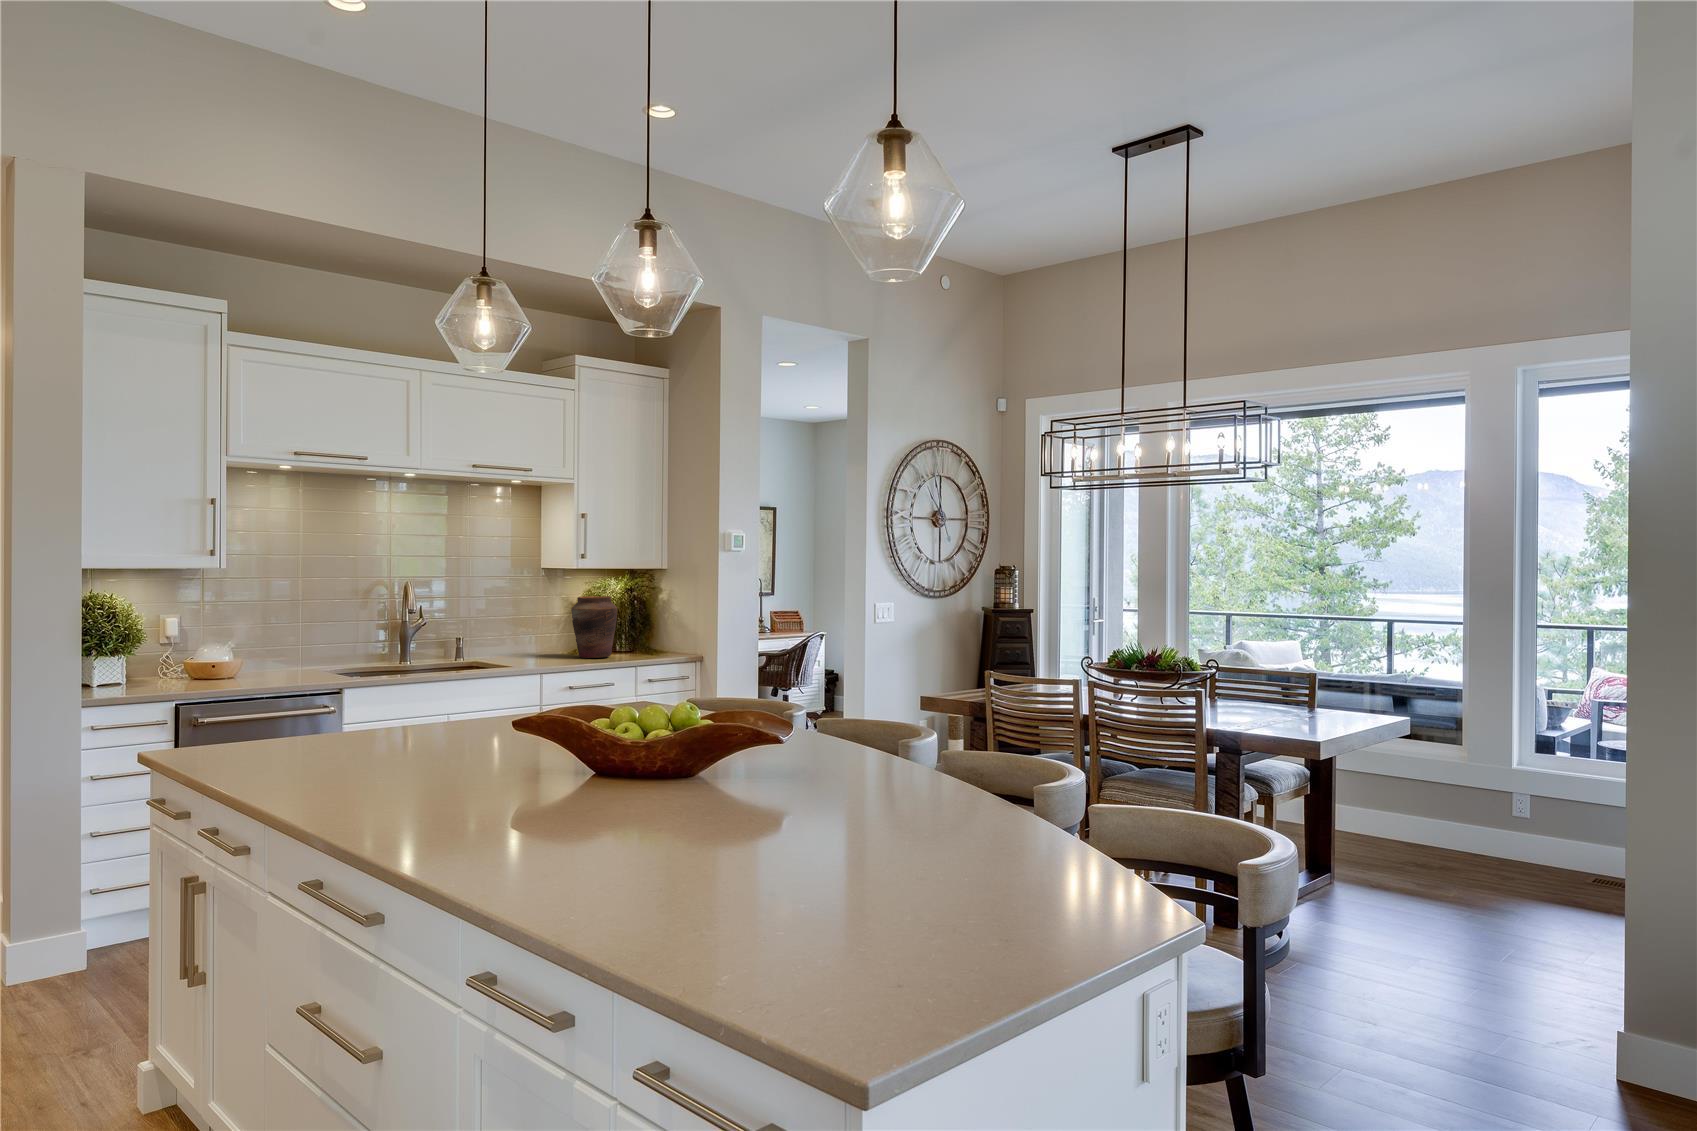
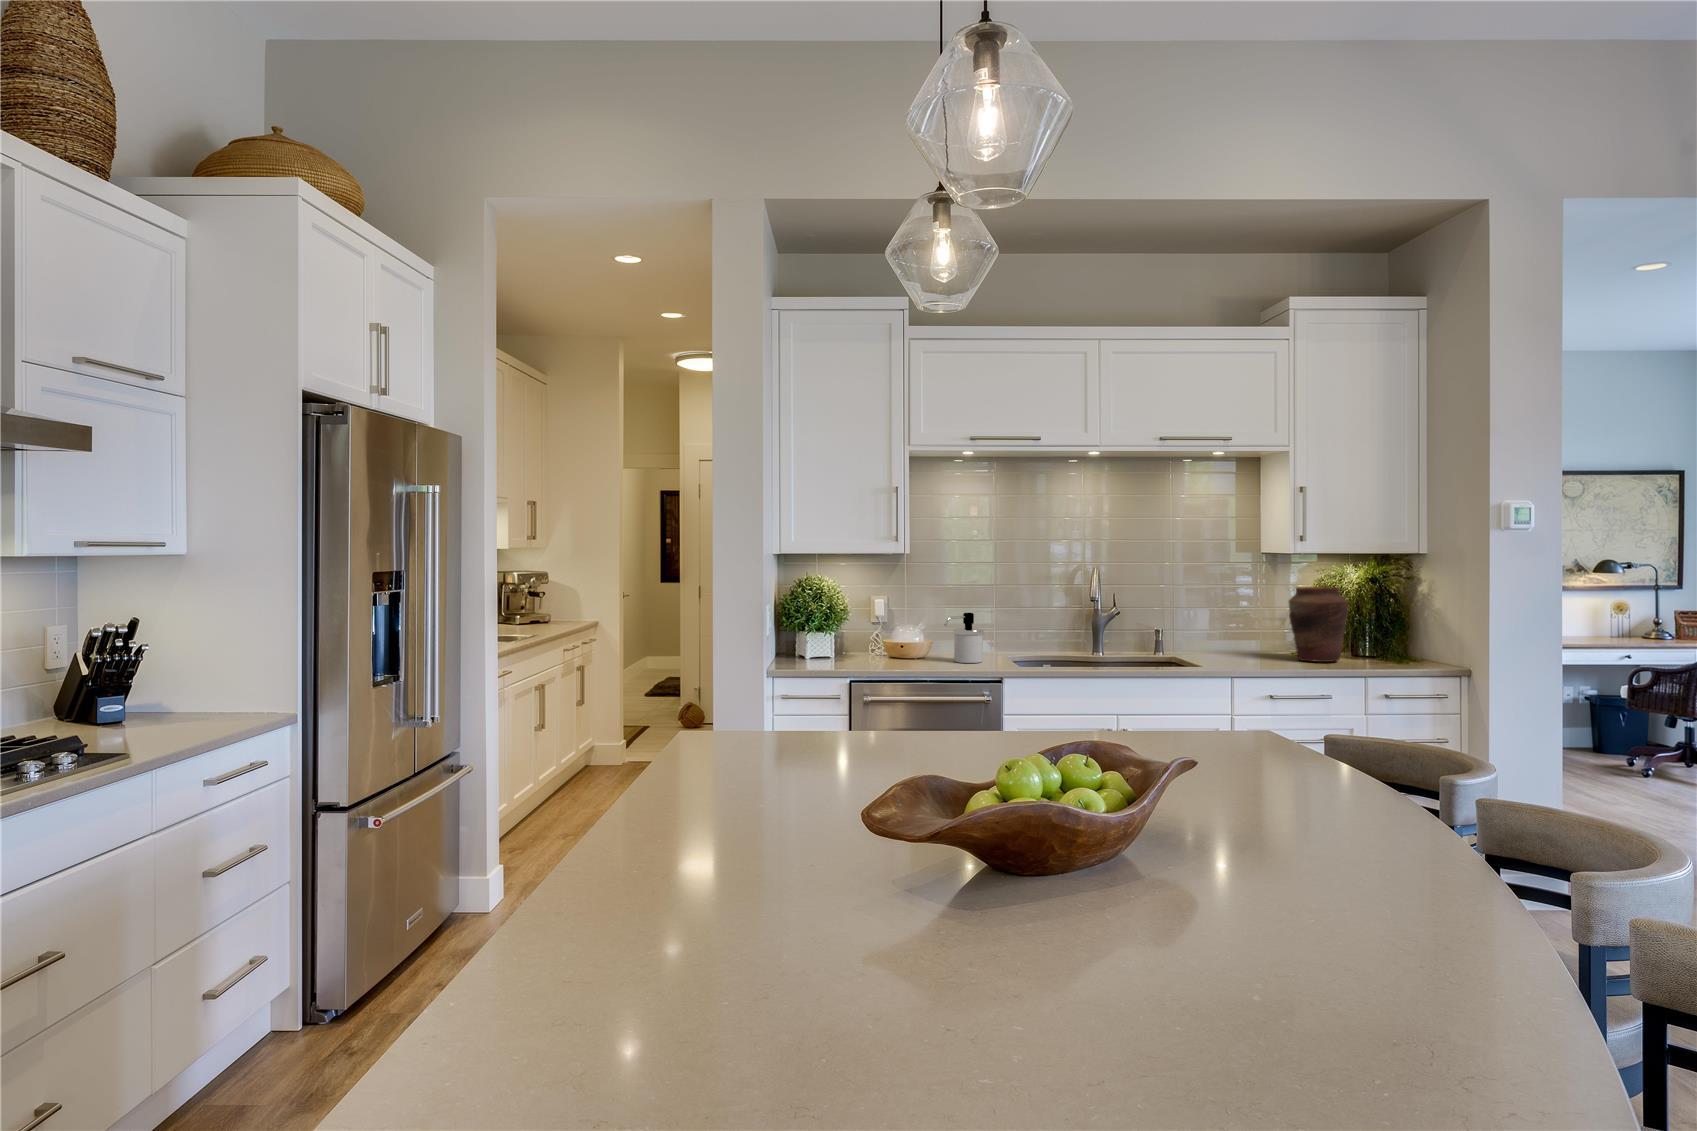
soap dispenser: none [263,628,303,680] -> present [945,613,984,663]

